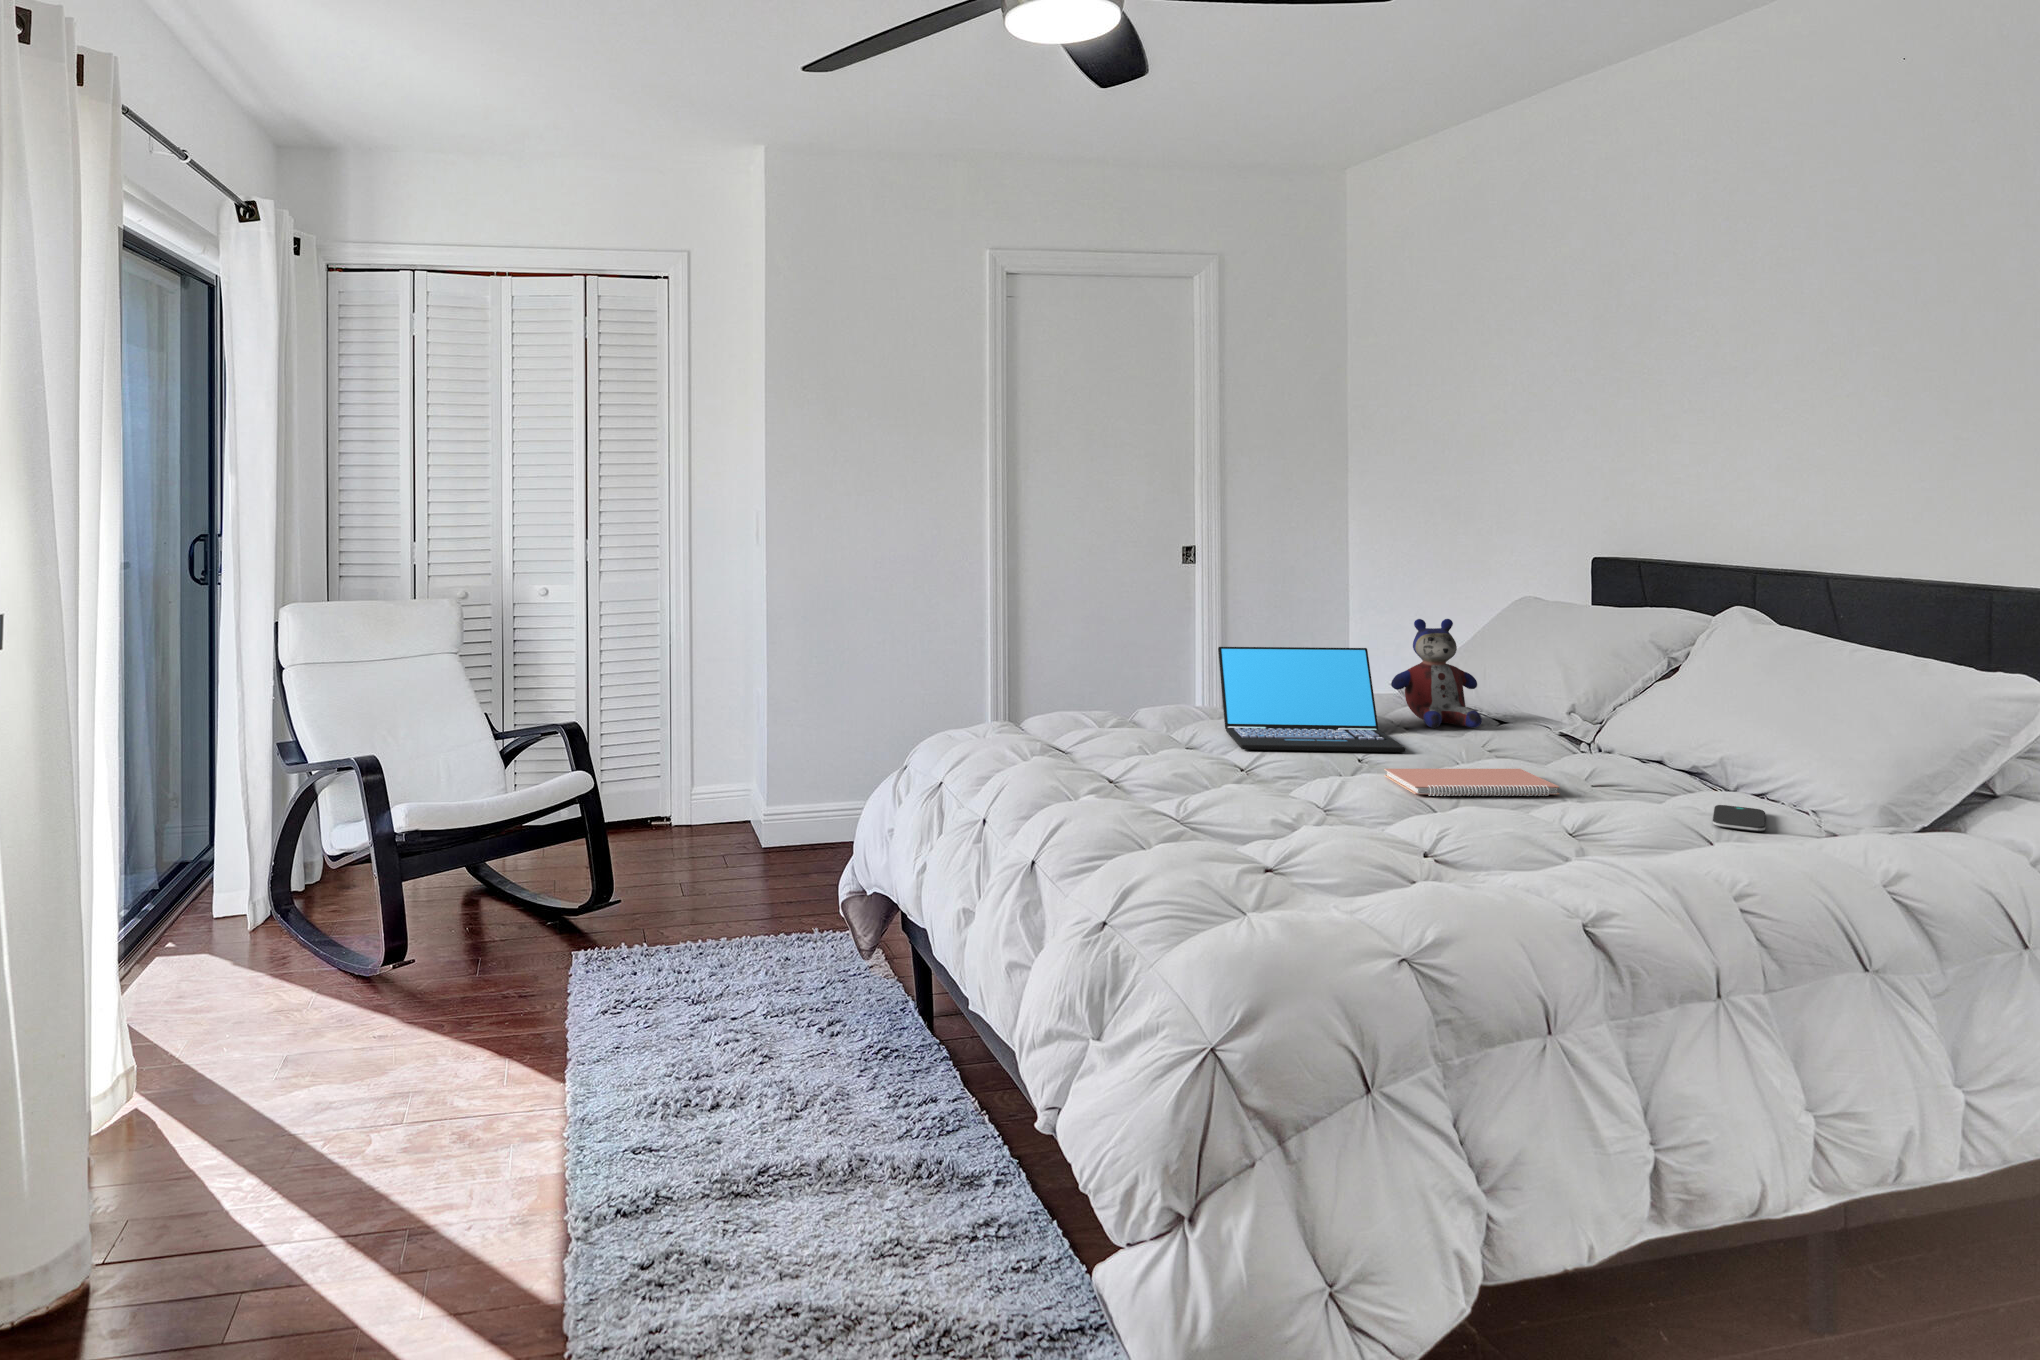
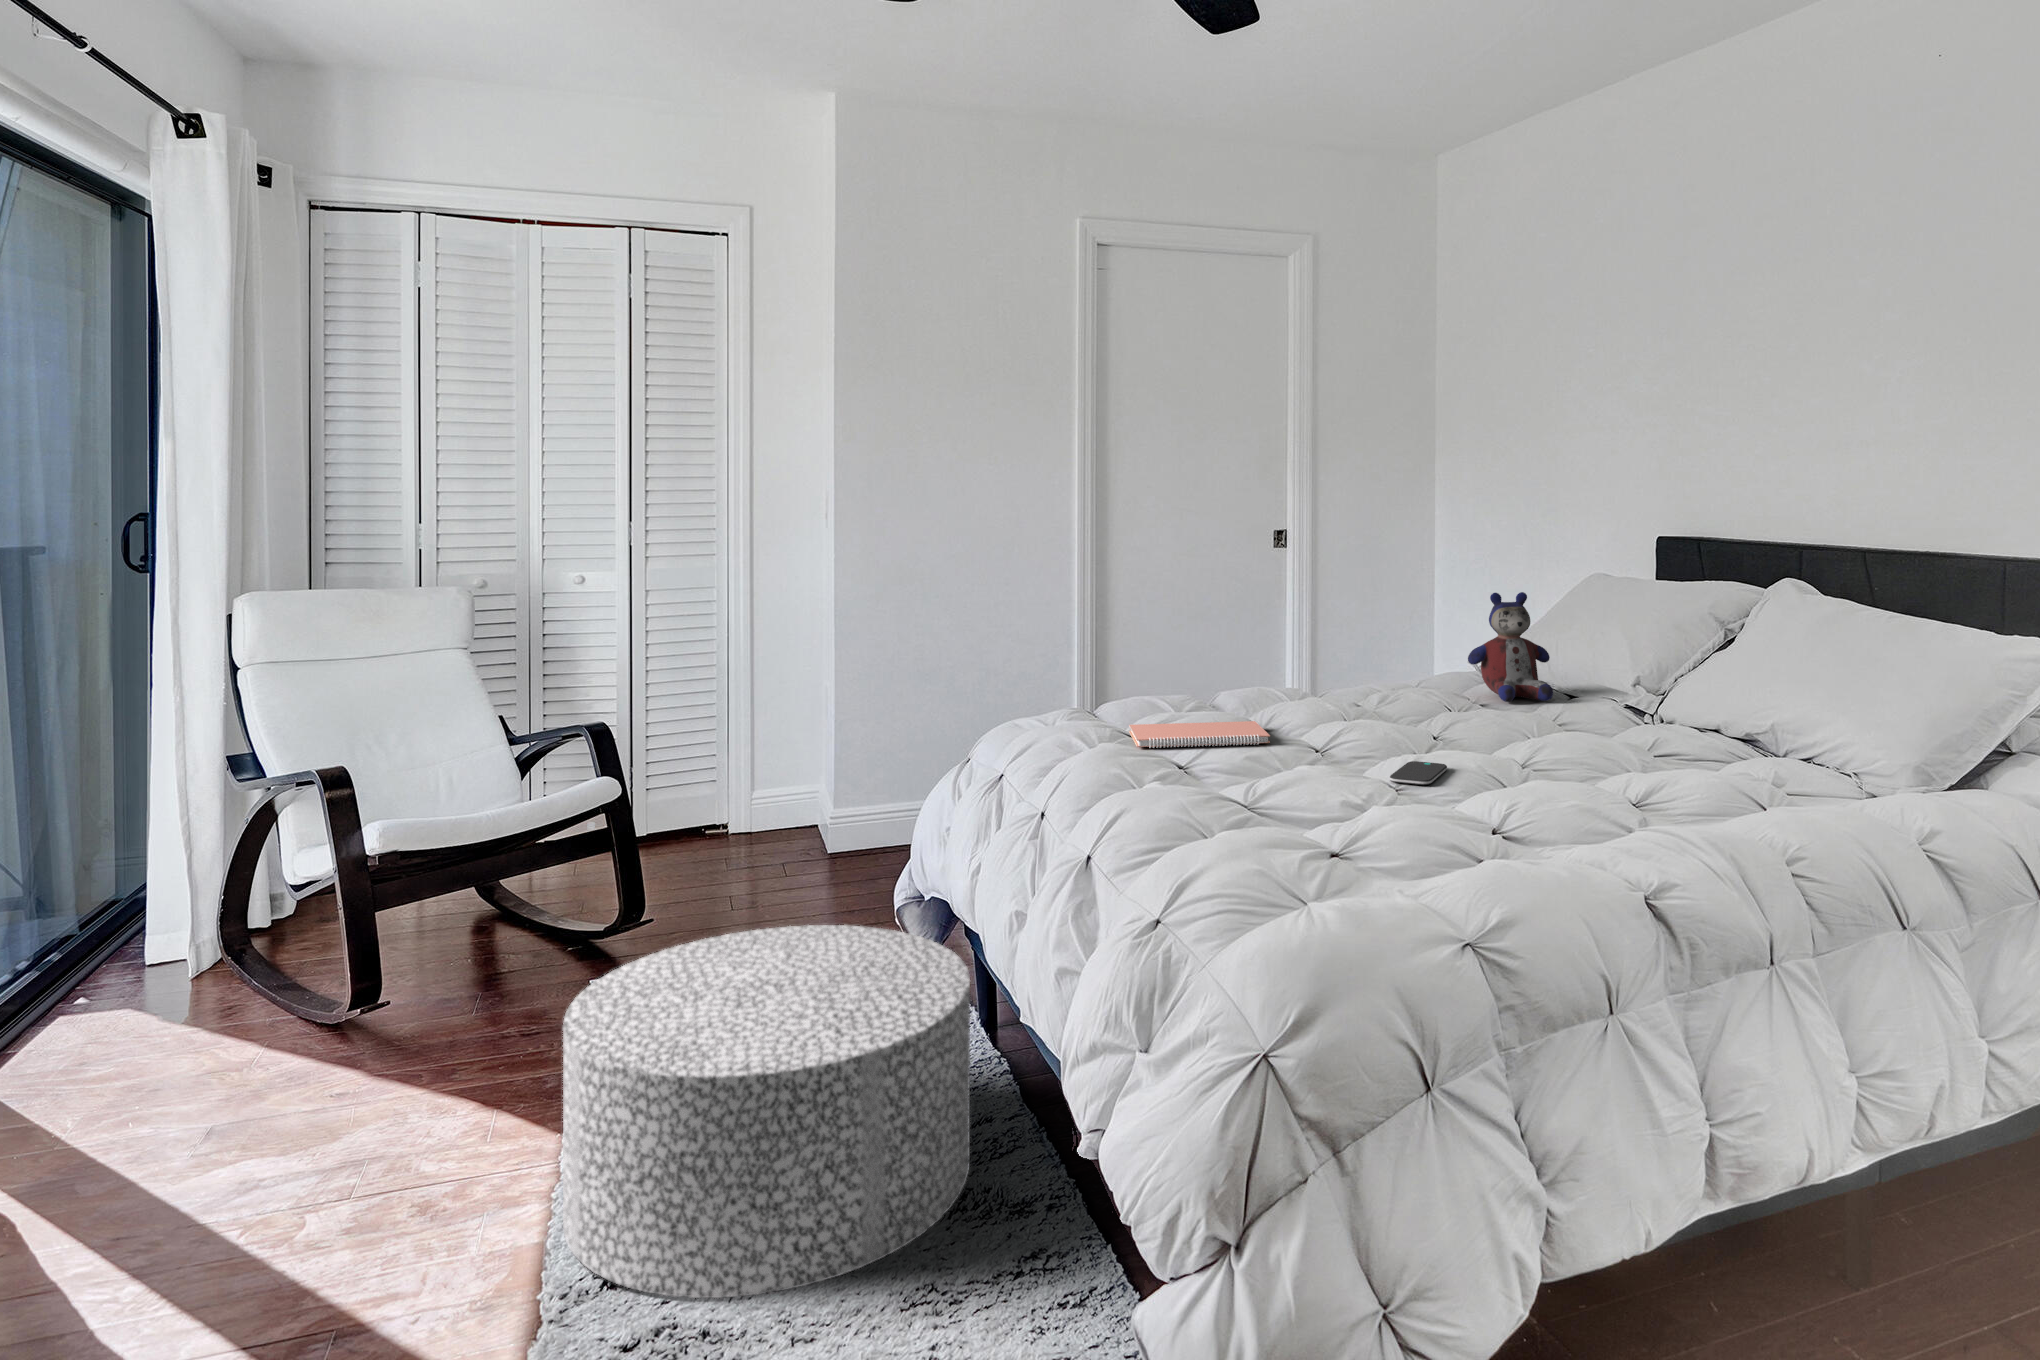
laptop: present [1218,647,1405,752] -> none [1298,623,1479,729]
notebook: present [1384,769,1559,796] -> present [1129,721,1270,748]
smartphone: present [1713,805,1766,832] -> present [1390,761,1447,785]
ottoman: none [576,913,922,1233] -> present [563,925,970,1298]

